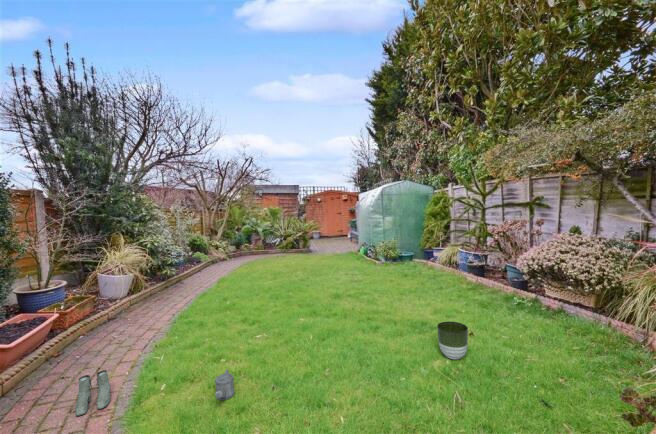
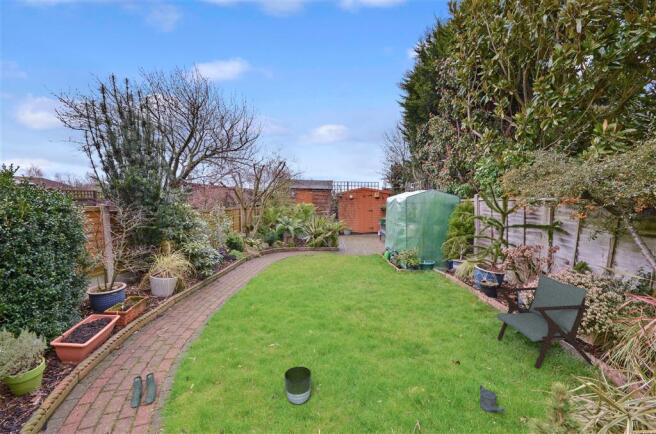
lounge chair: none [498,238,609,332] -> present [496,275,593,369]
planter: present [437,322,468,359] -> present [285,367,311,404]
watering can: present [215,369,235,400] -> present [480,385,505,412]

